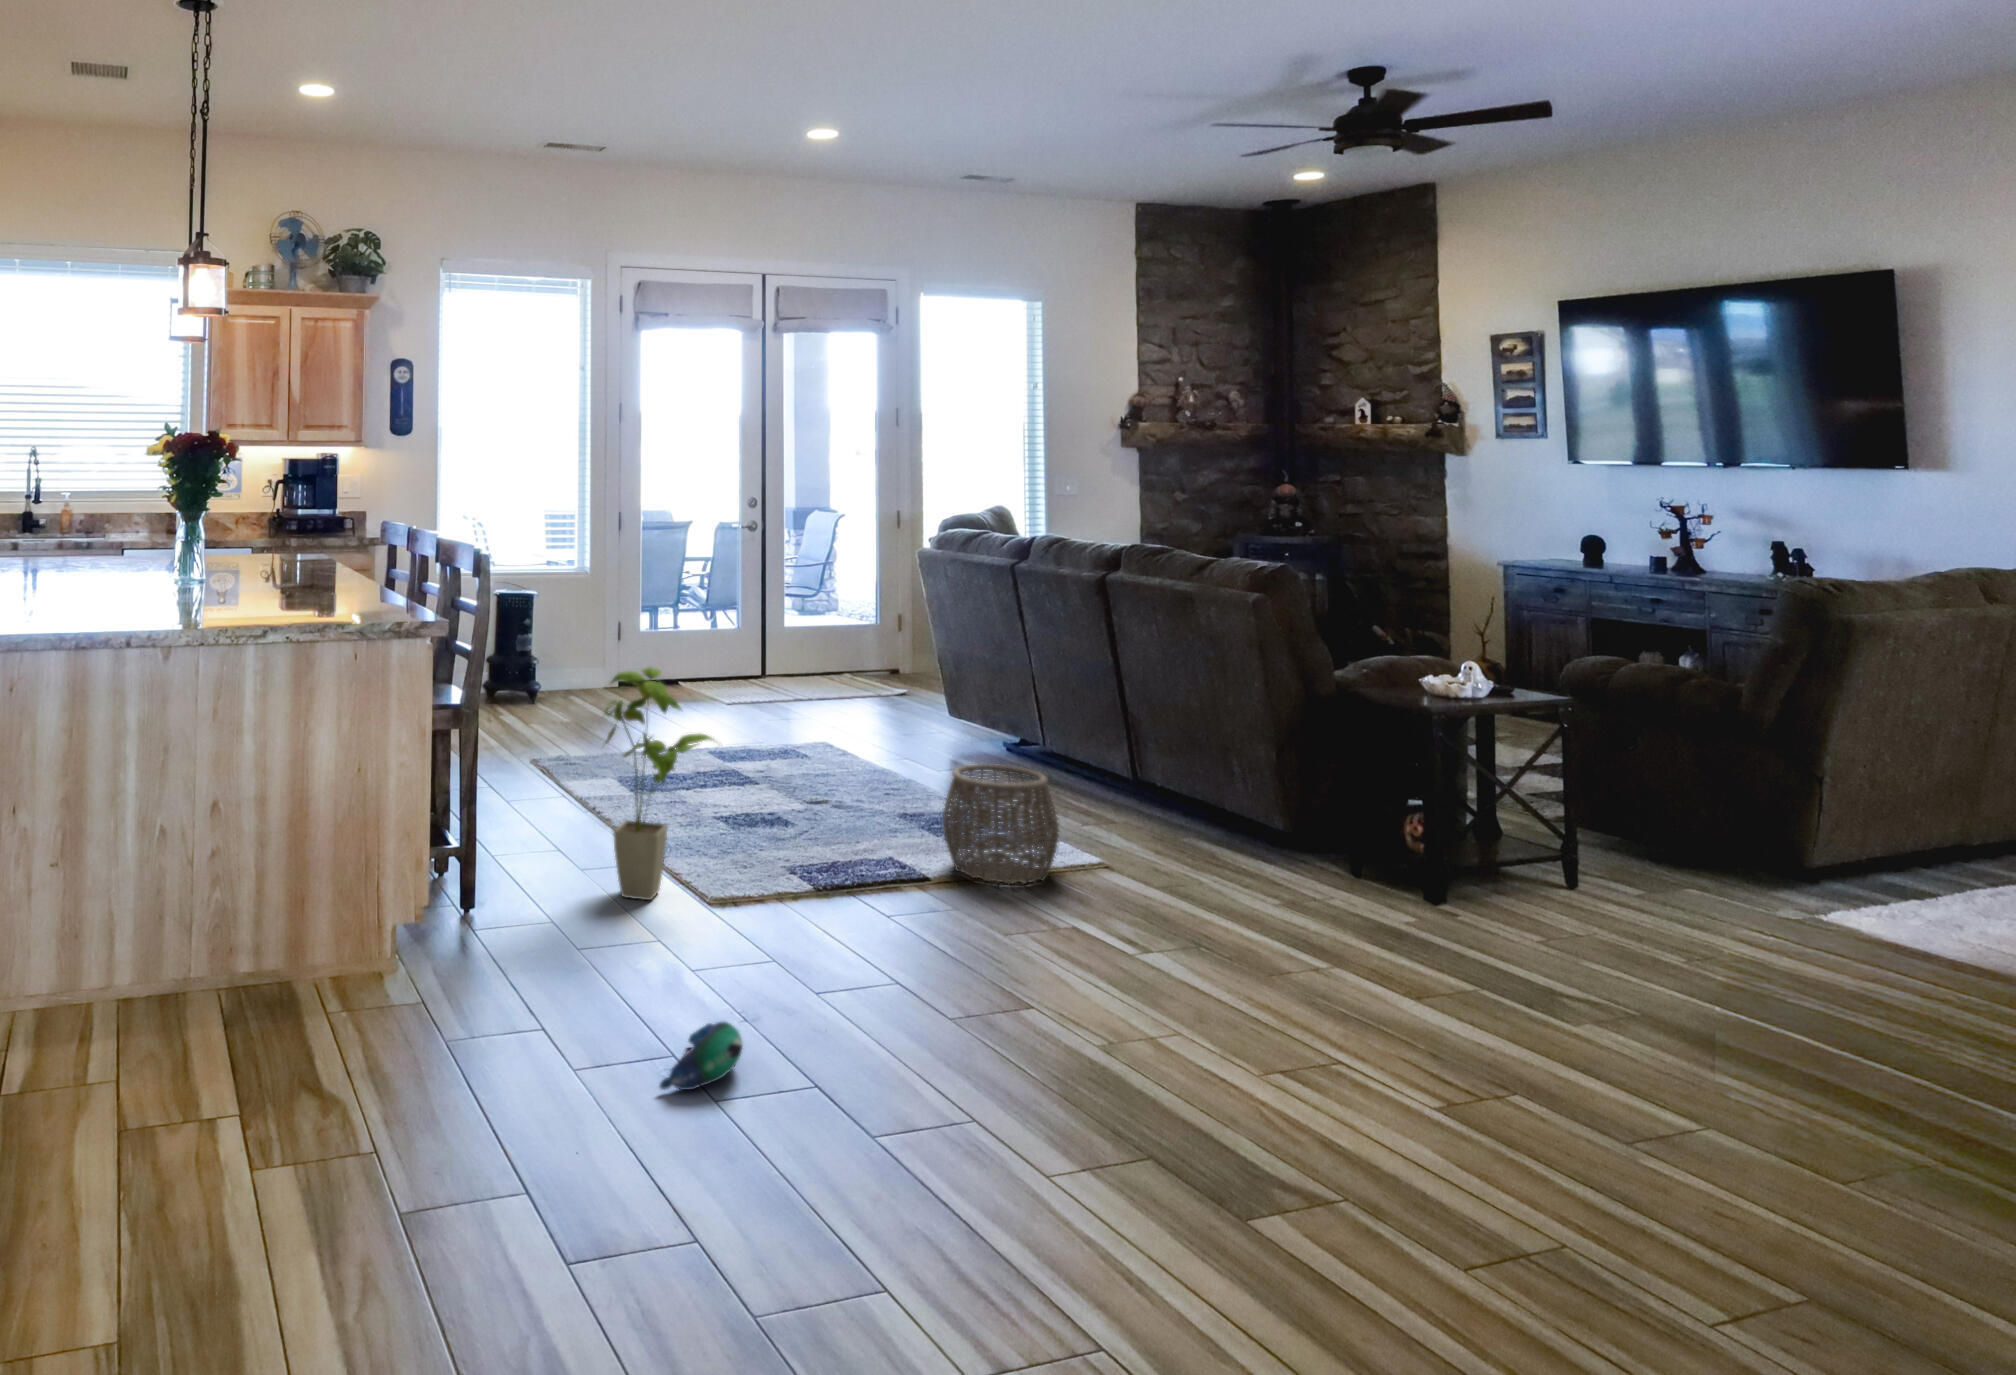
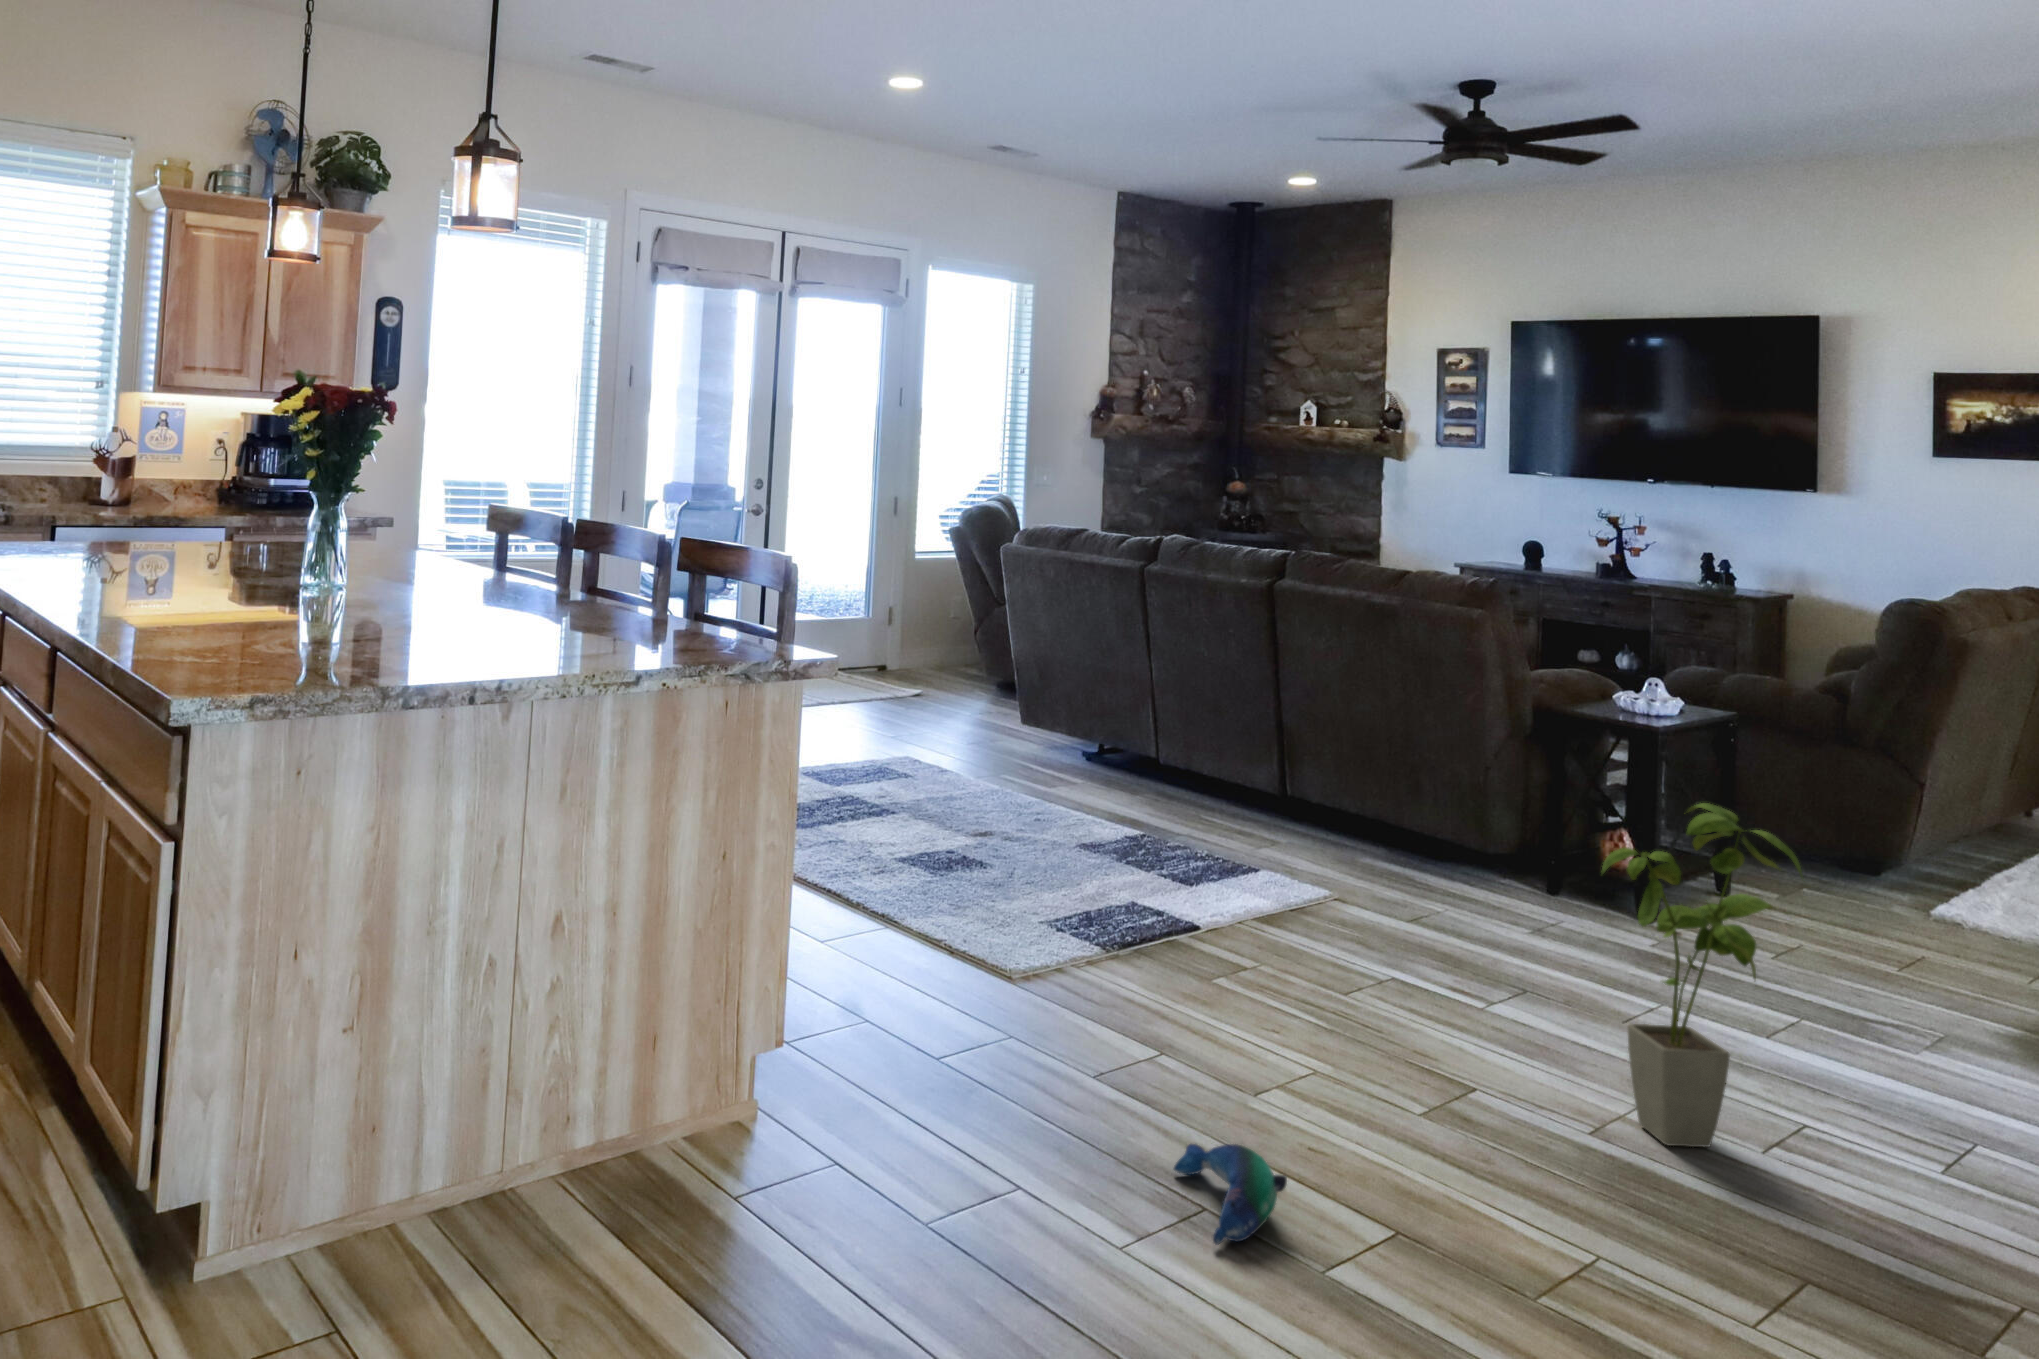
house plant: present [605,667,715,900] -> present [1602,803,1803,1147]
woven basket: present [943,764,1059,884] -> none [1177,790,1306,922]

